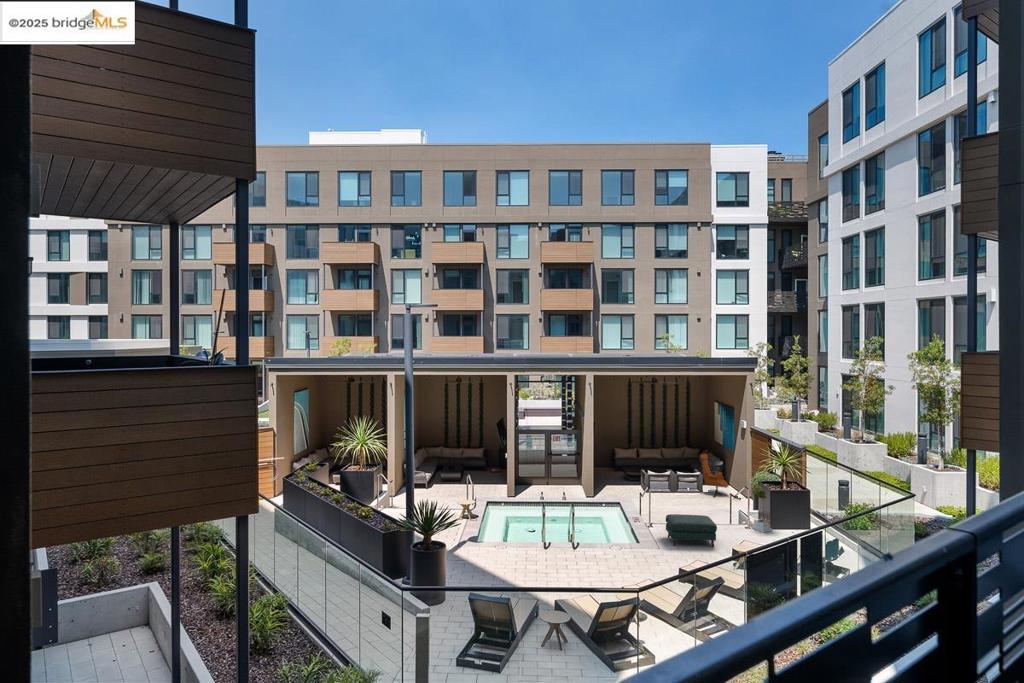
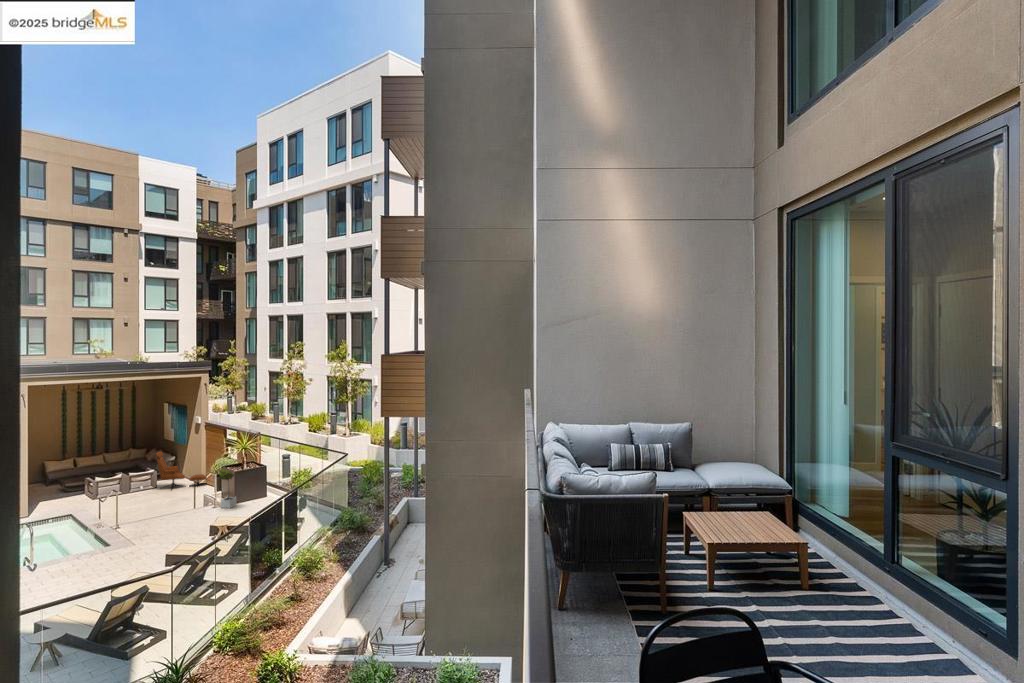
ottoman: present [666,514,717,547] -> none [139,505,194,540]

